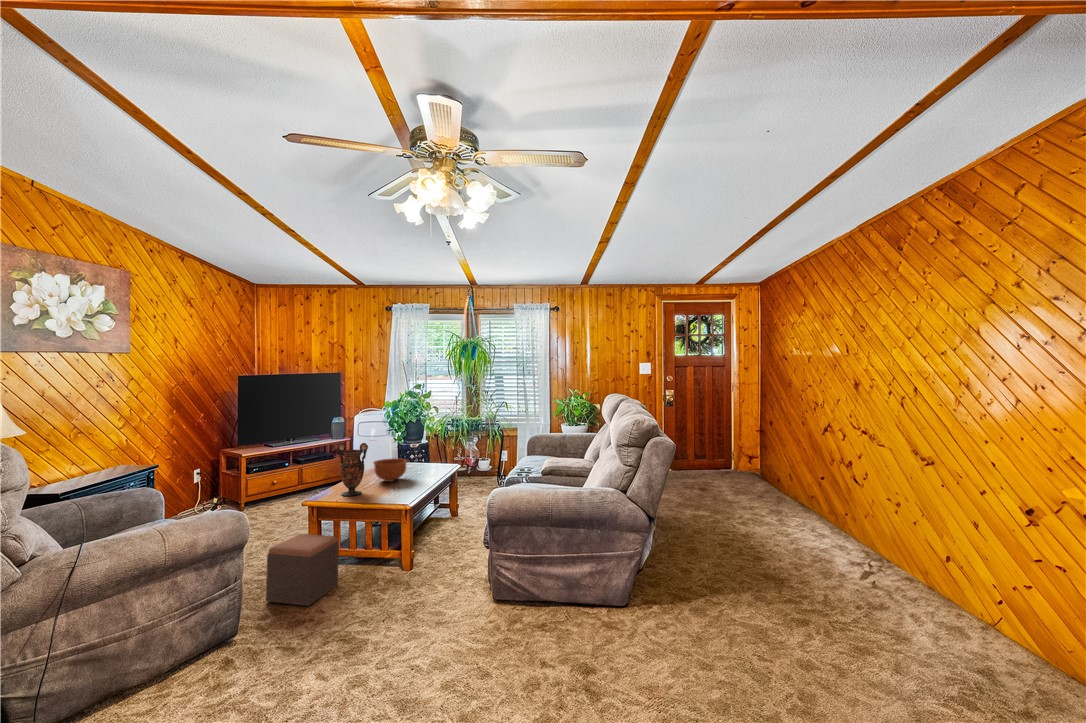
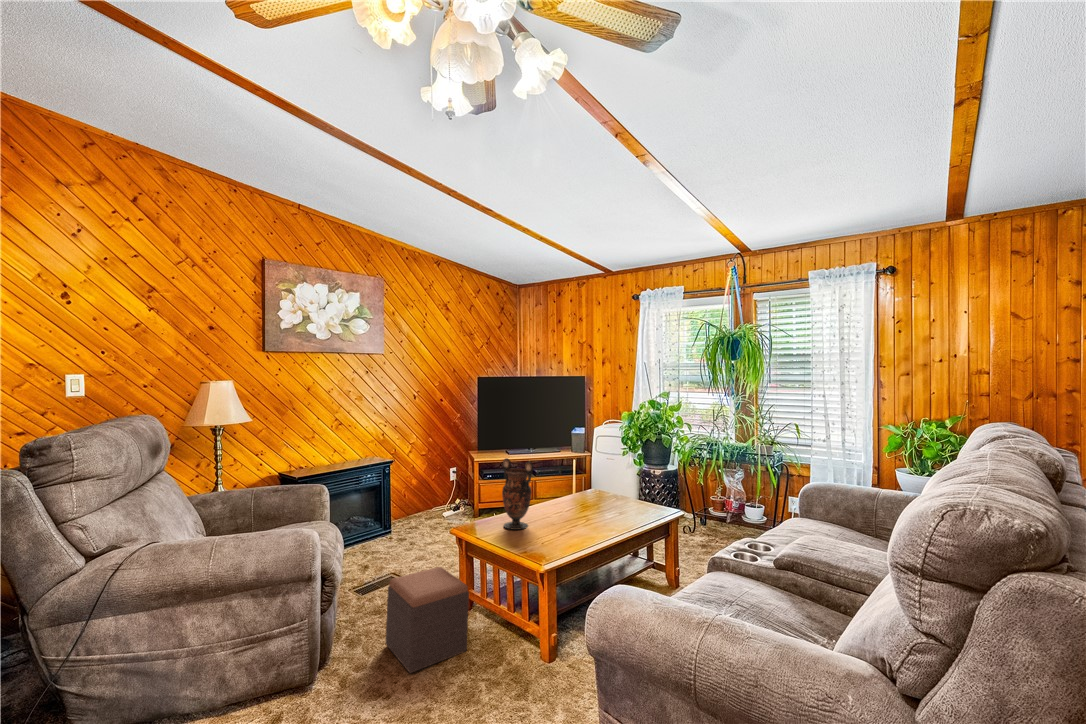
bowl: present [374,458,407,482] -> none [554,485,598,518]

